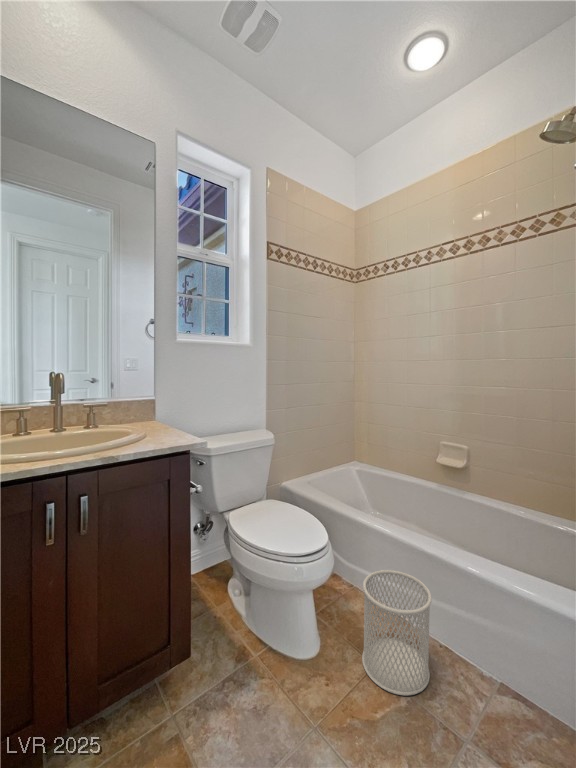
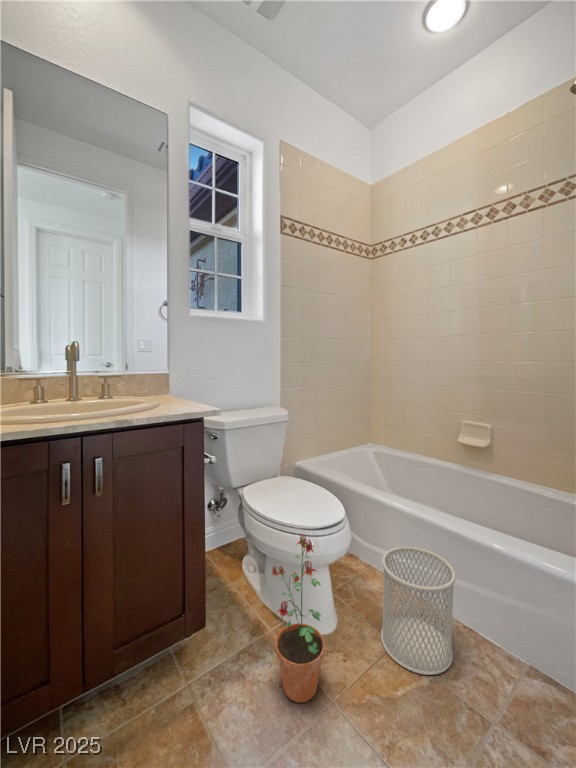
potted plant: none [255,561,307,727] -> present [272,535,324,703]

